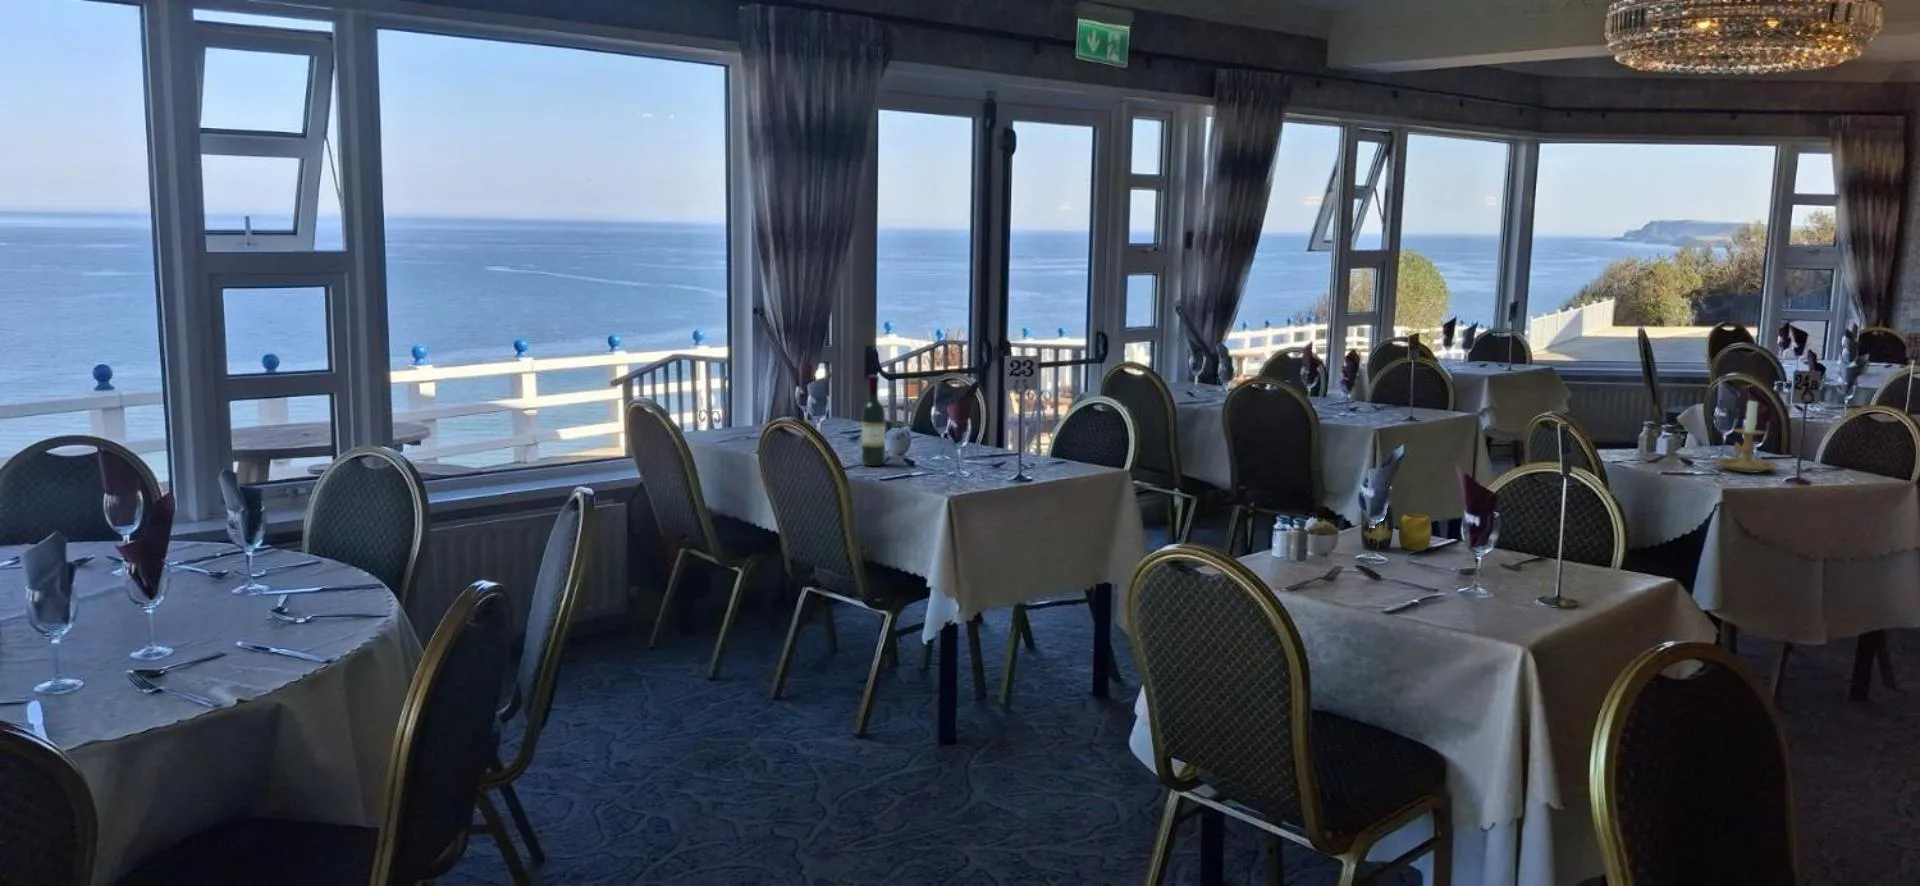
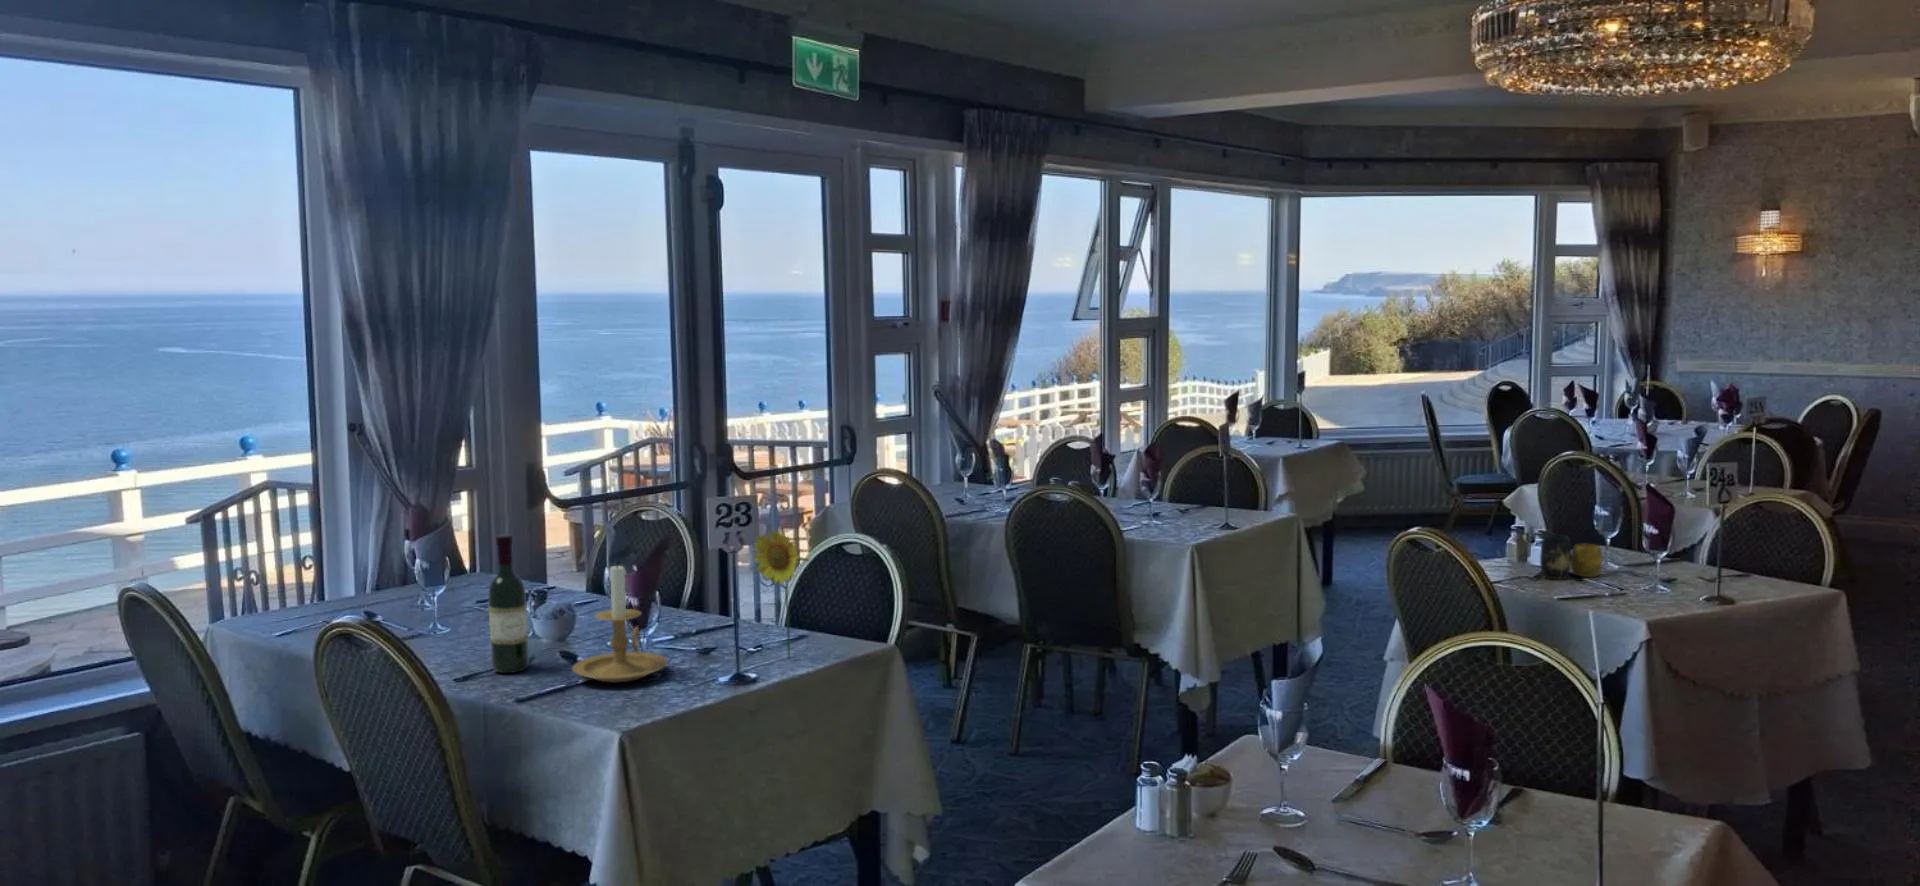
flower: none [1033,380,1072,469] -> present [753,531,808,658]
candle holder: present [1714,400,1779,473] -> present [572,563,668,683]
vase: present [1361,503,1431,550] -> present [1540,534,1602,579]

